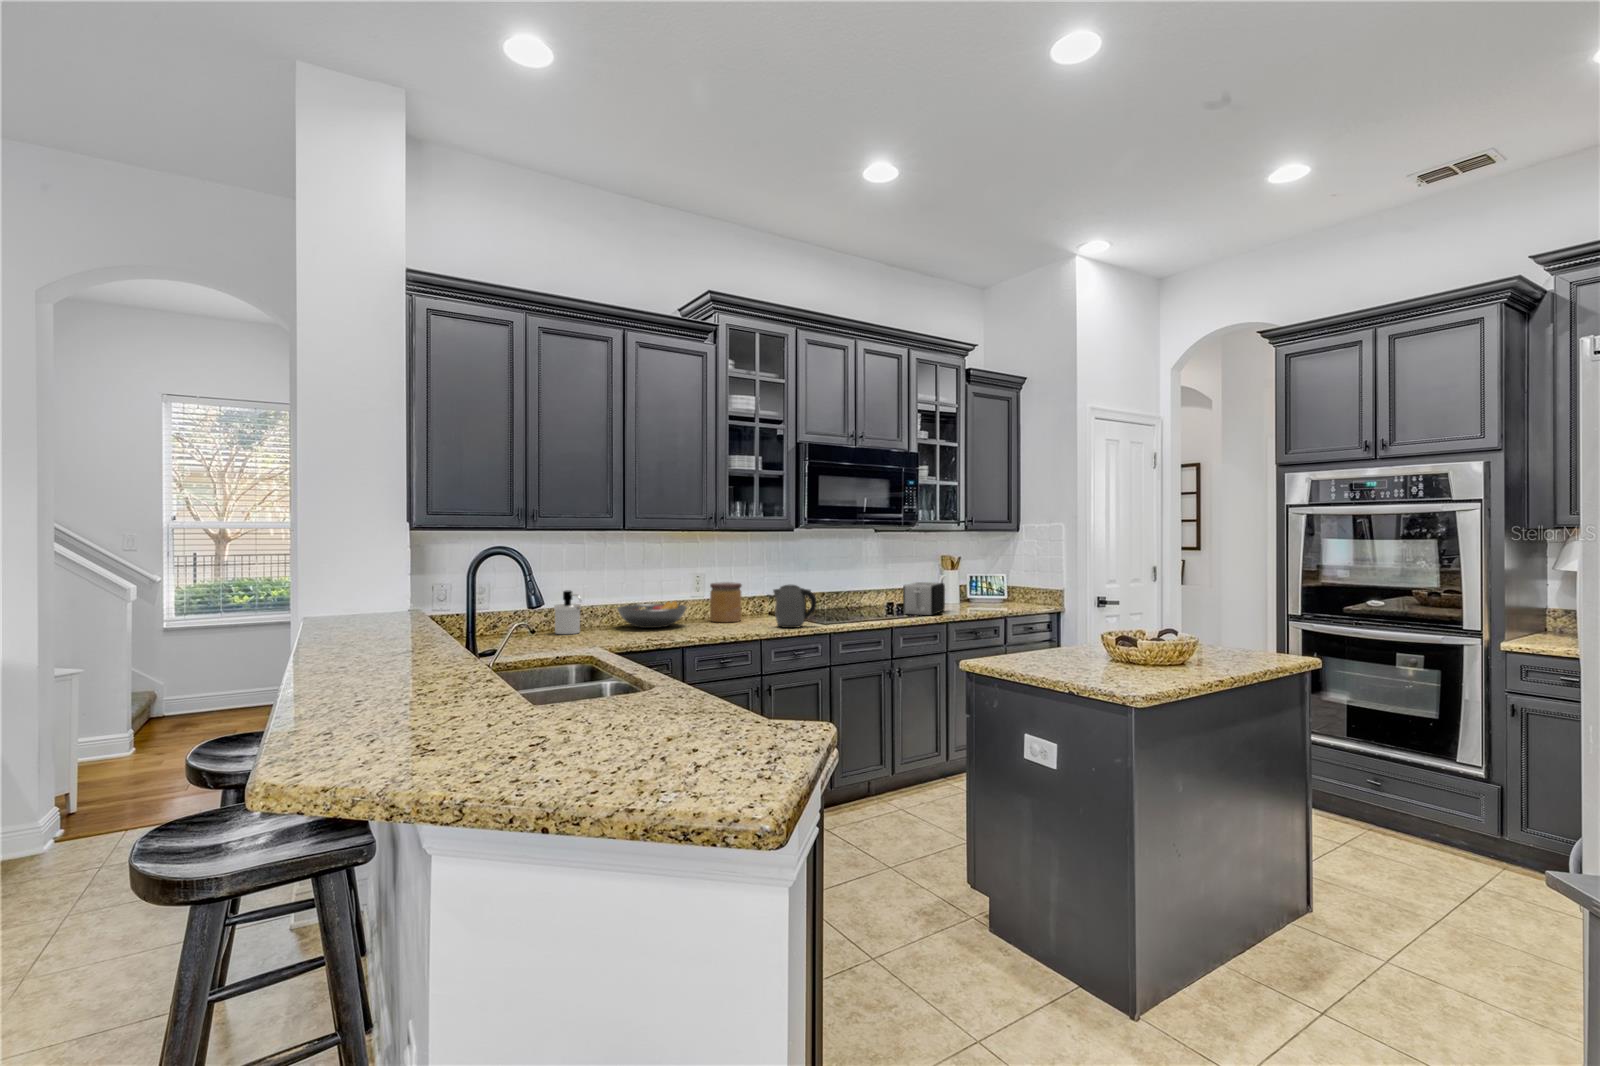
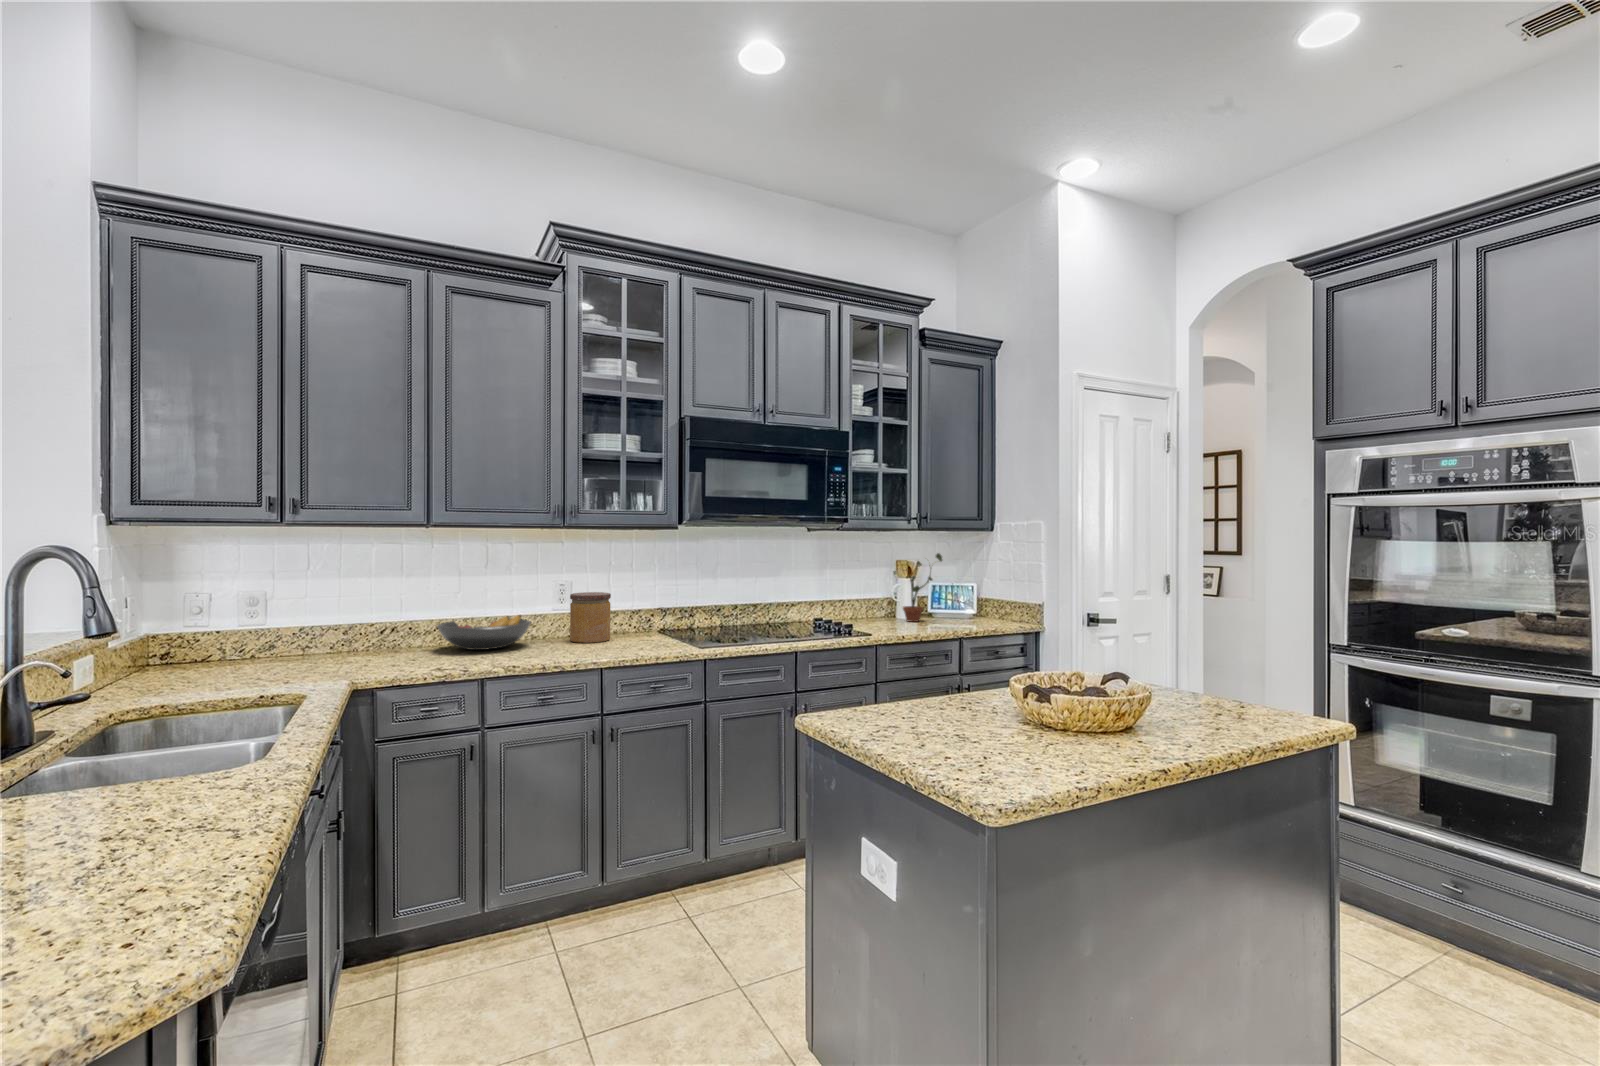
potted plant: none [946,550,982,605] -> present [894,553,942,622]
toaster: present [903,582,945,615] -> none [822,593,882,636]
kettle: present [773,585,817,628] -> none [630,597,686,653]
soap dispenser: present [554,590,581,634] -> none [345,602,383,658]

